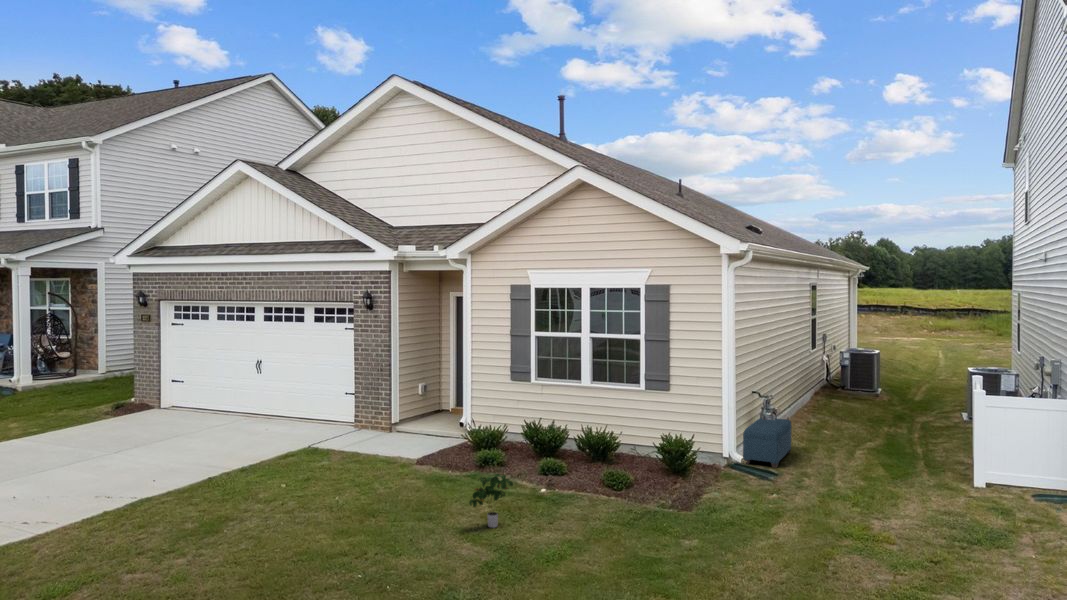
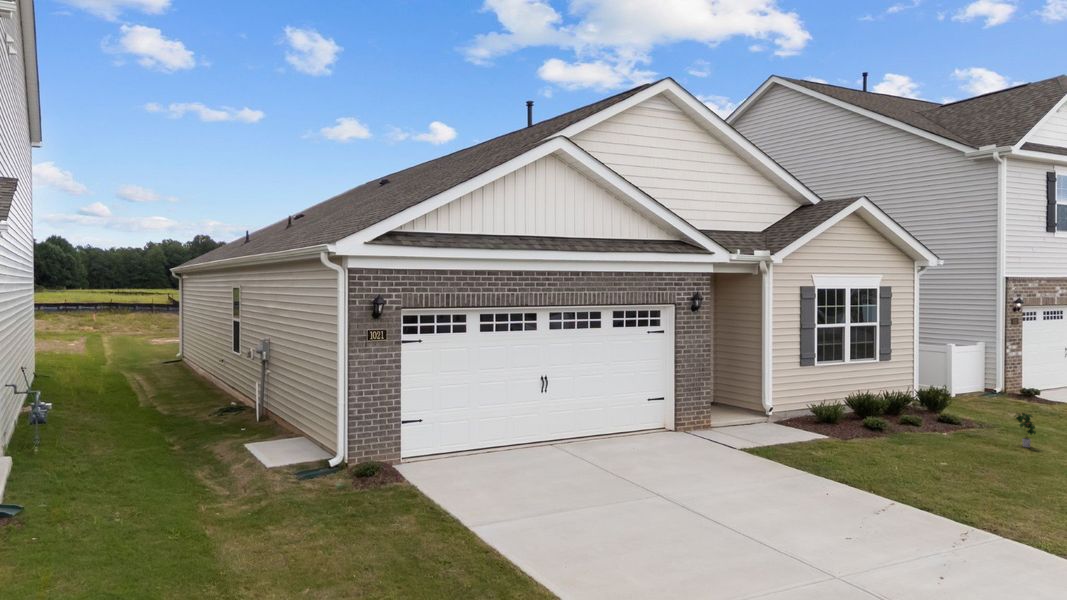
bench: present [743,417,792,468] -> none [865,373,919,402]

